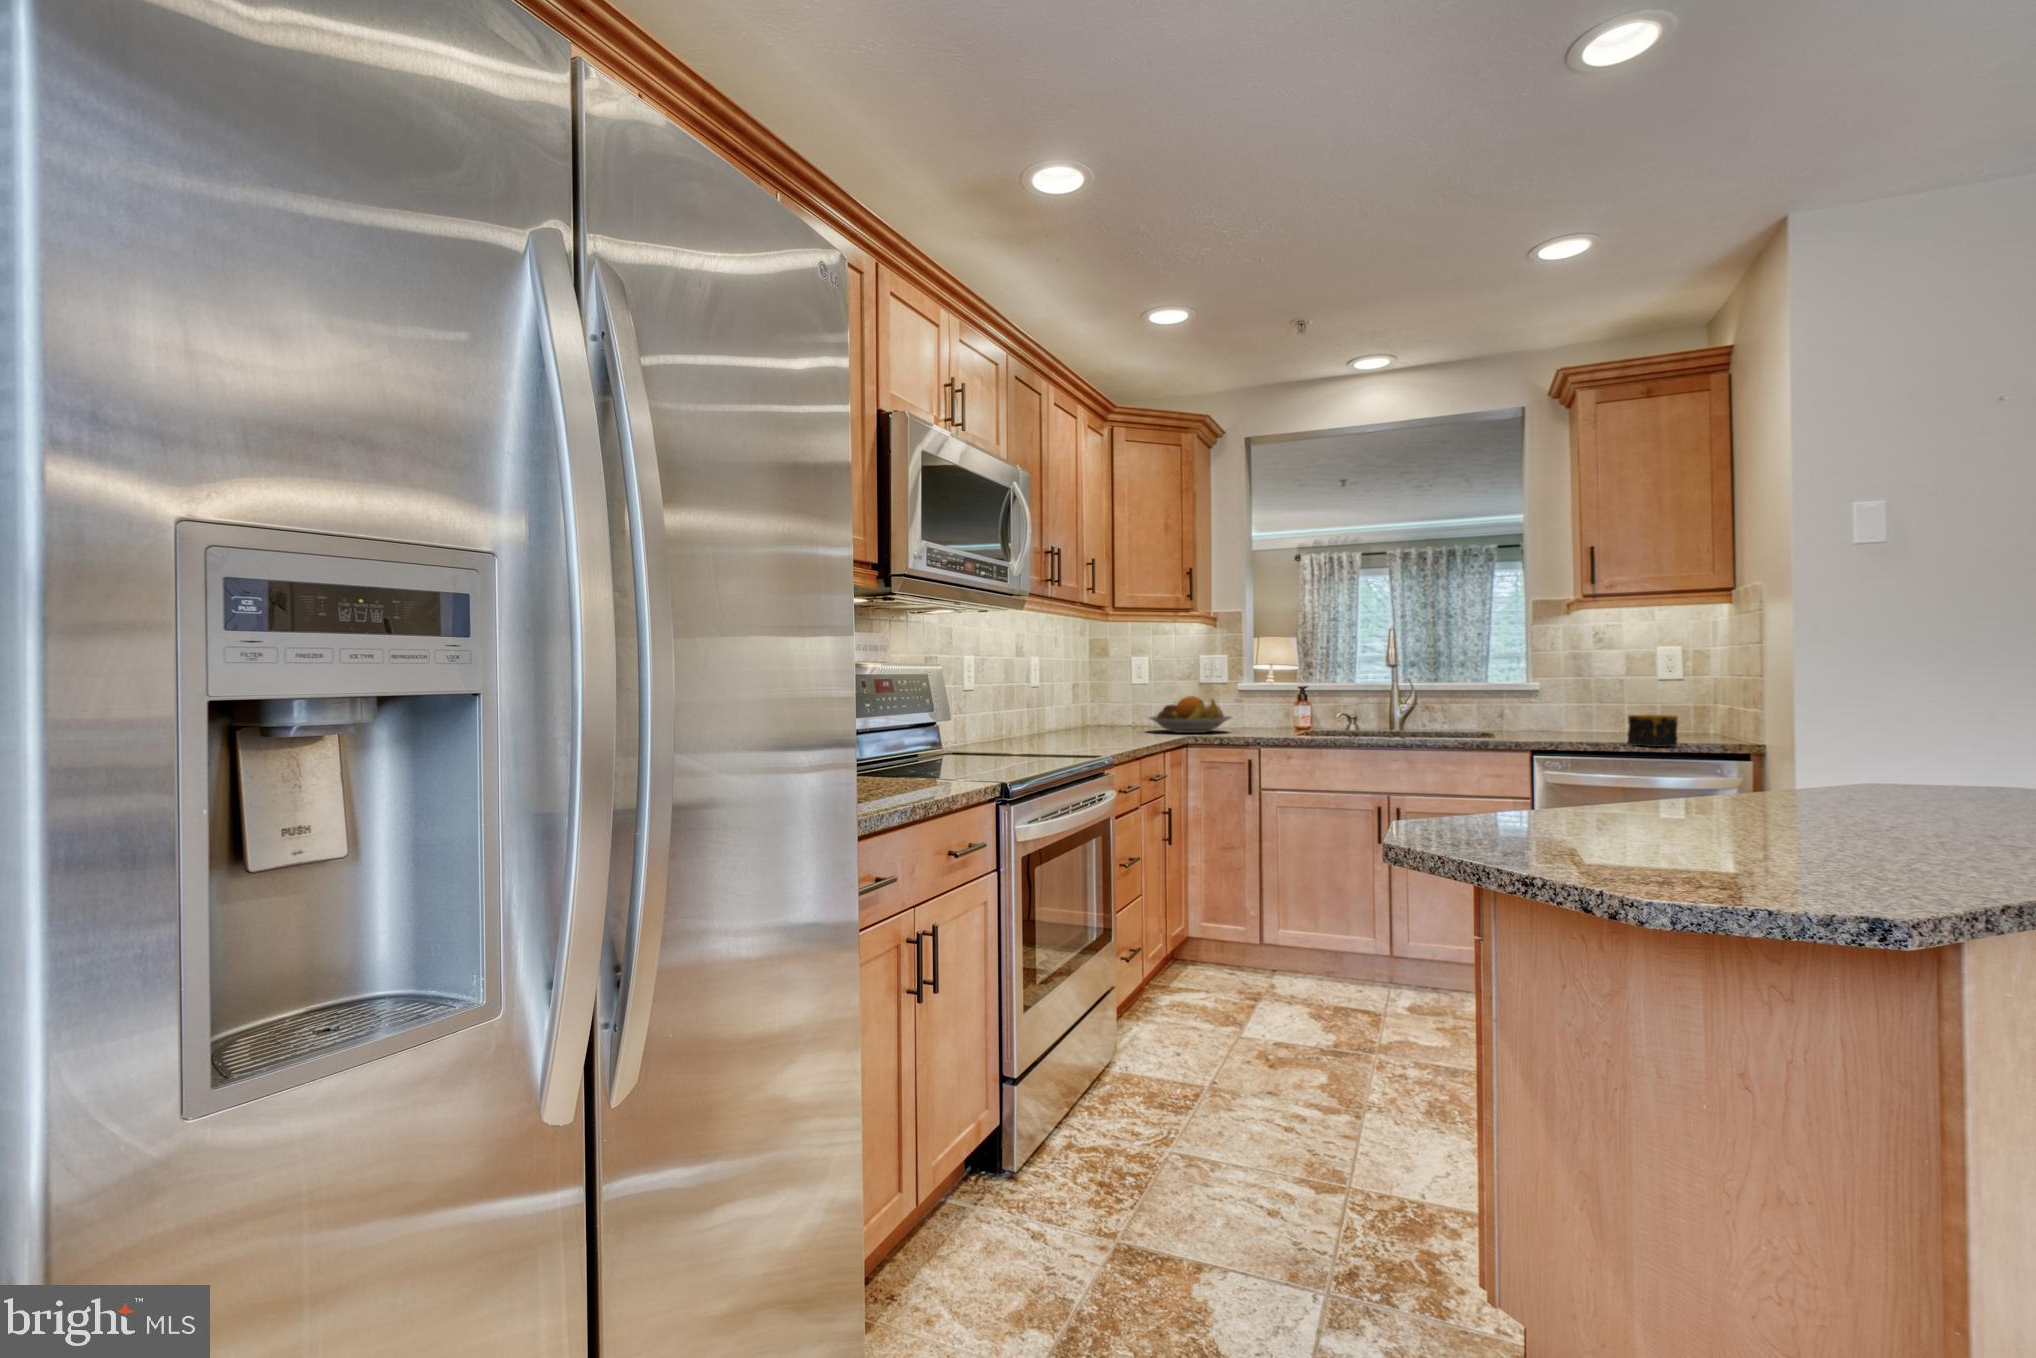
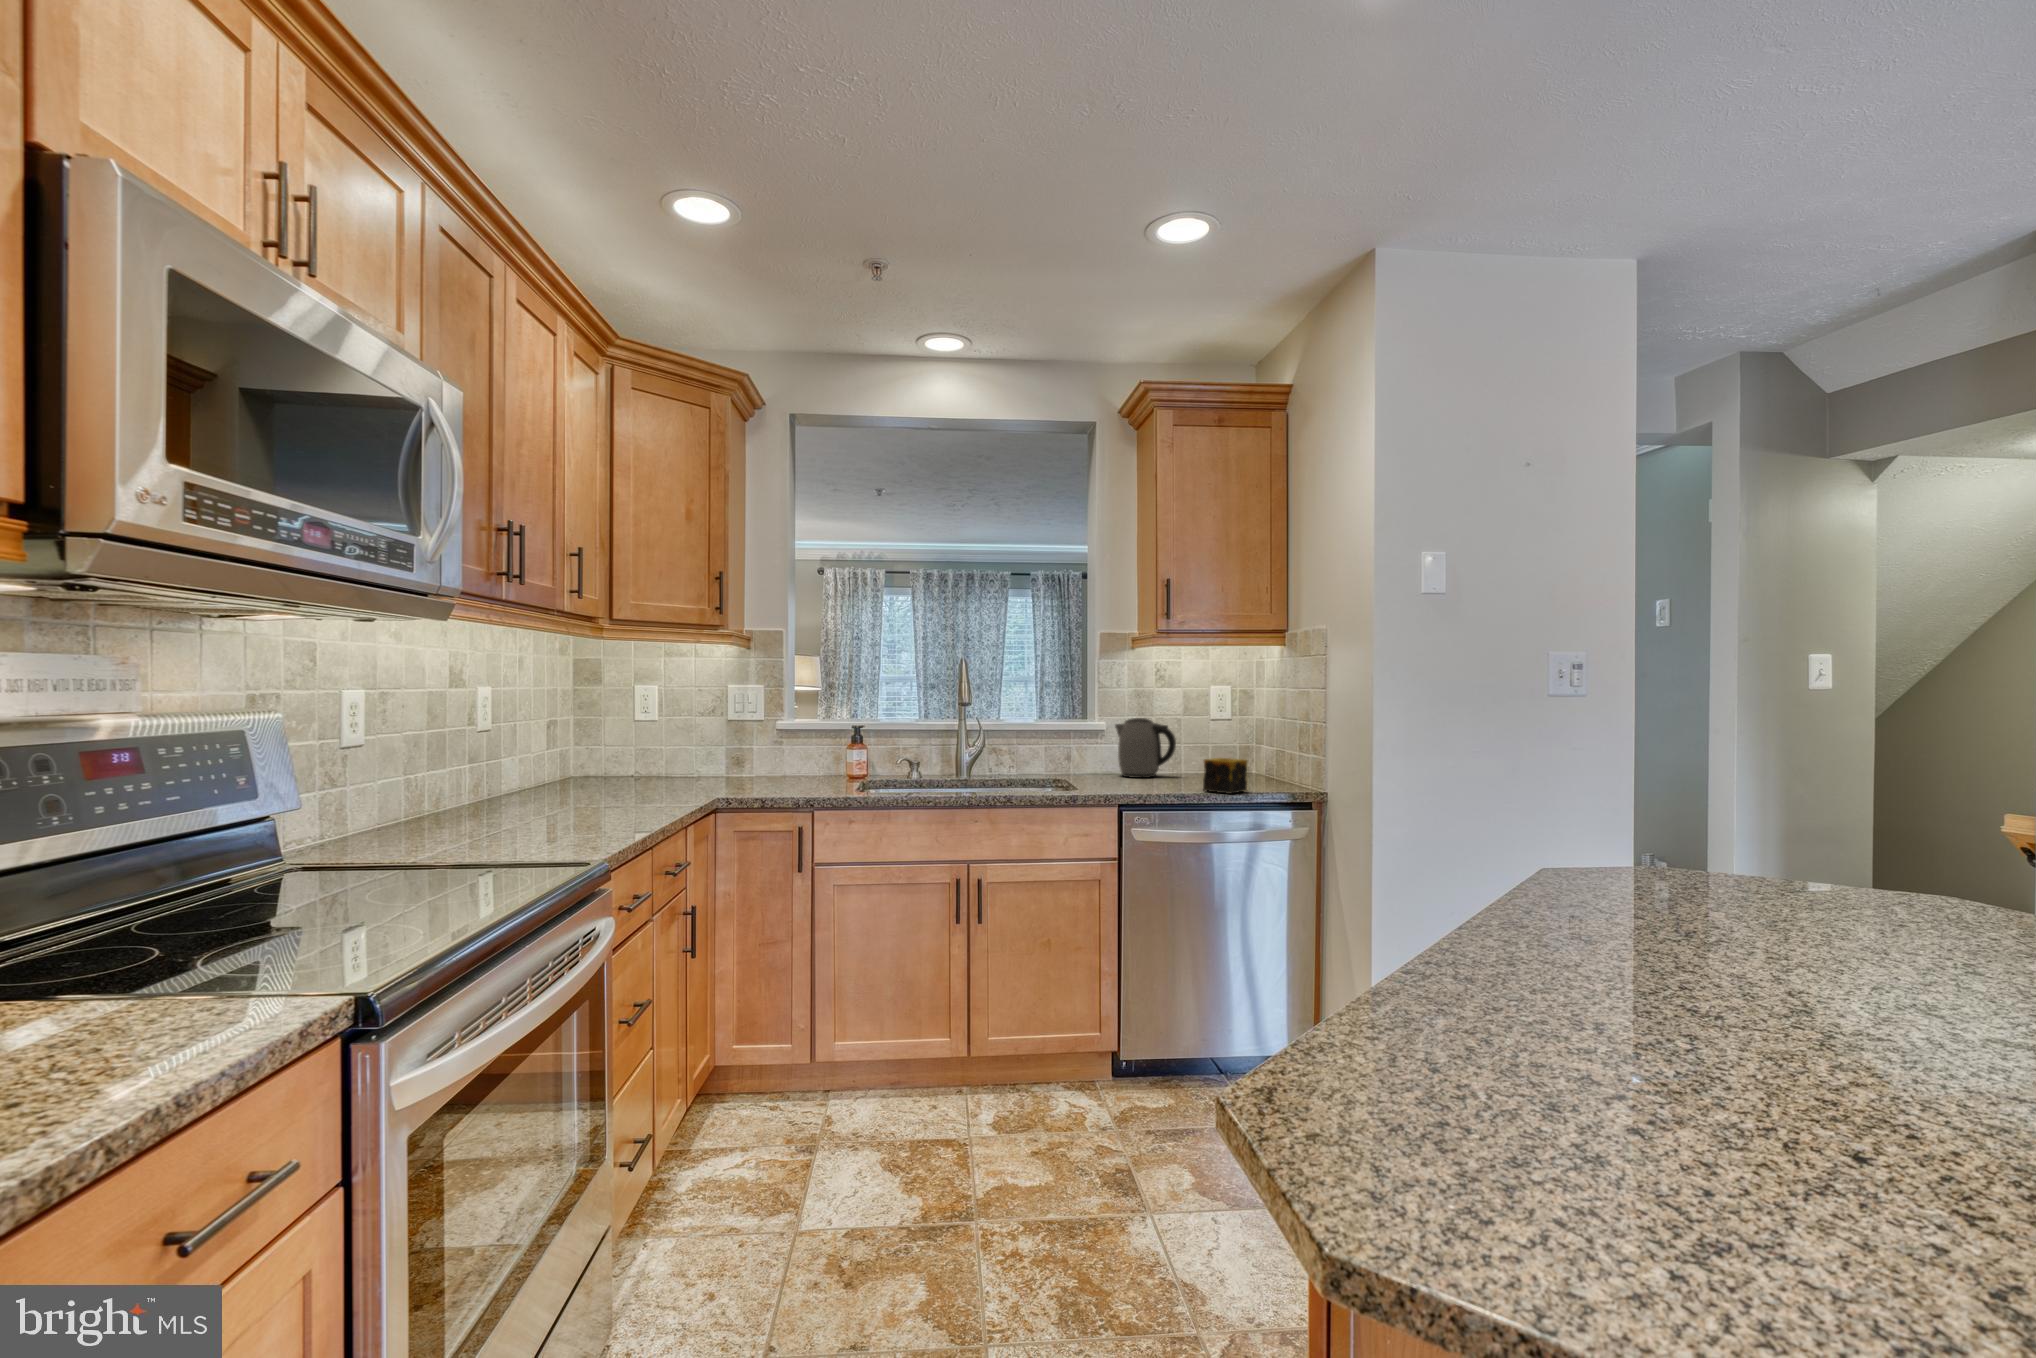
kettle: none [1551,680,1618,737] -> present [1115,718,1176,778]
fruit bowl: present [1149,696,1231,733] -> none [659,738,773,786]

